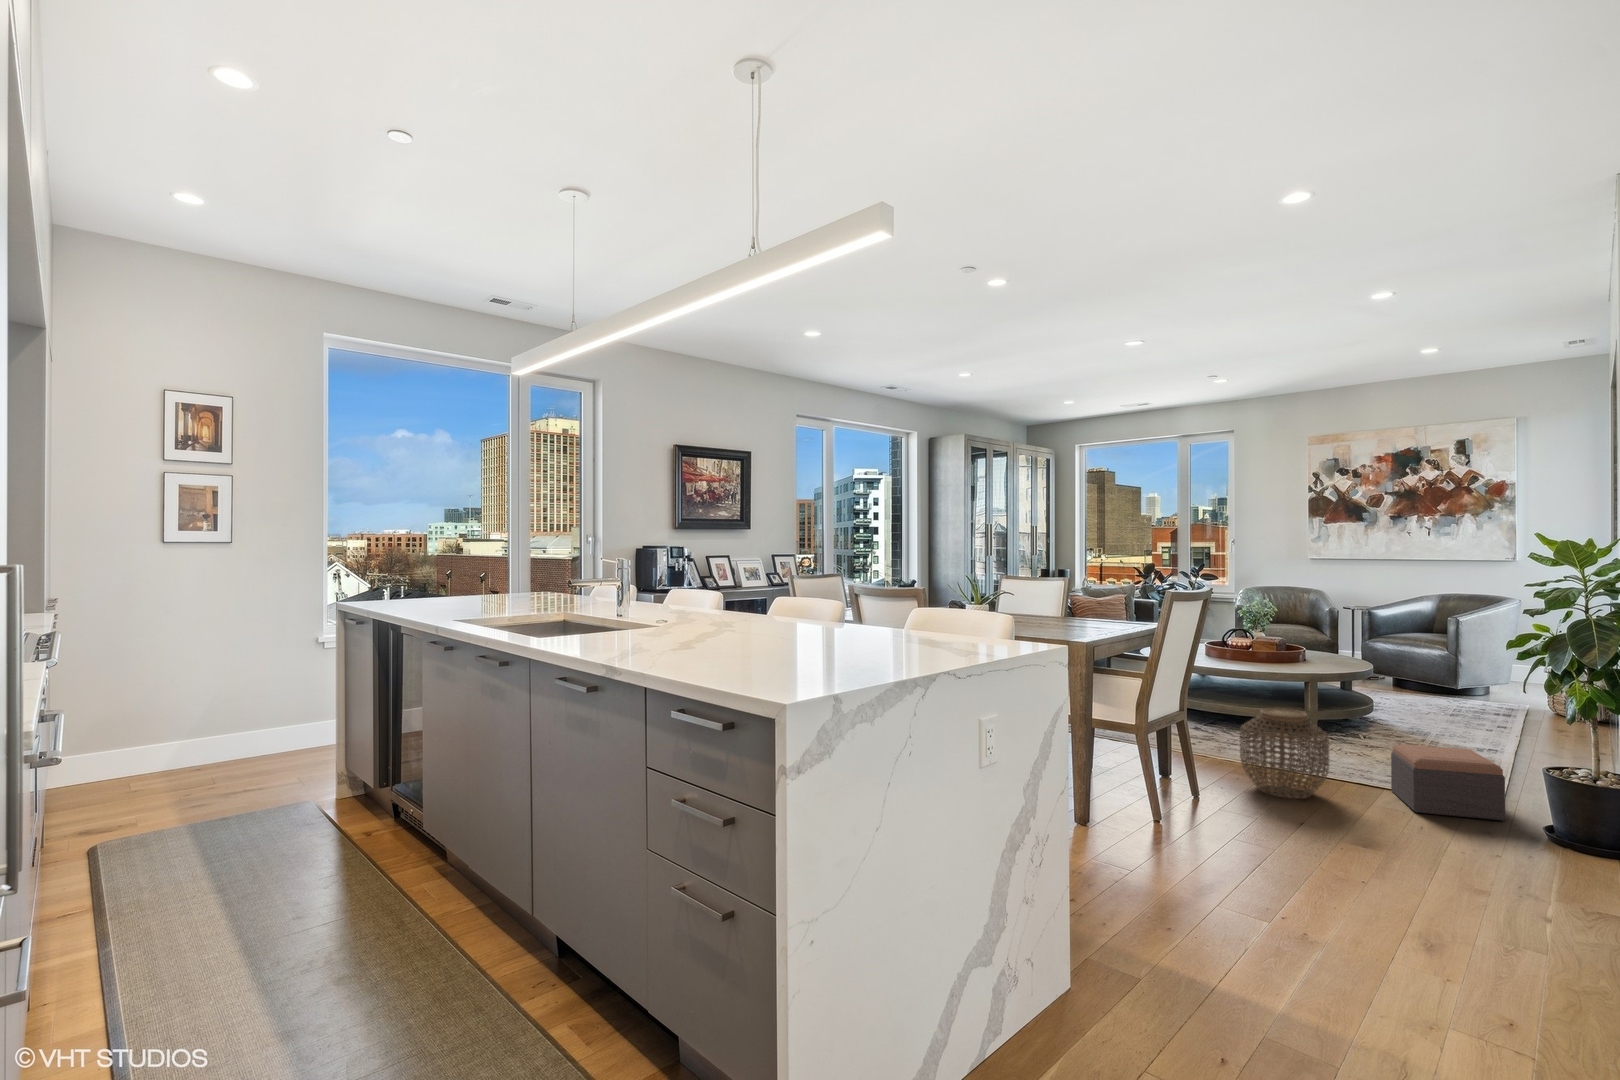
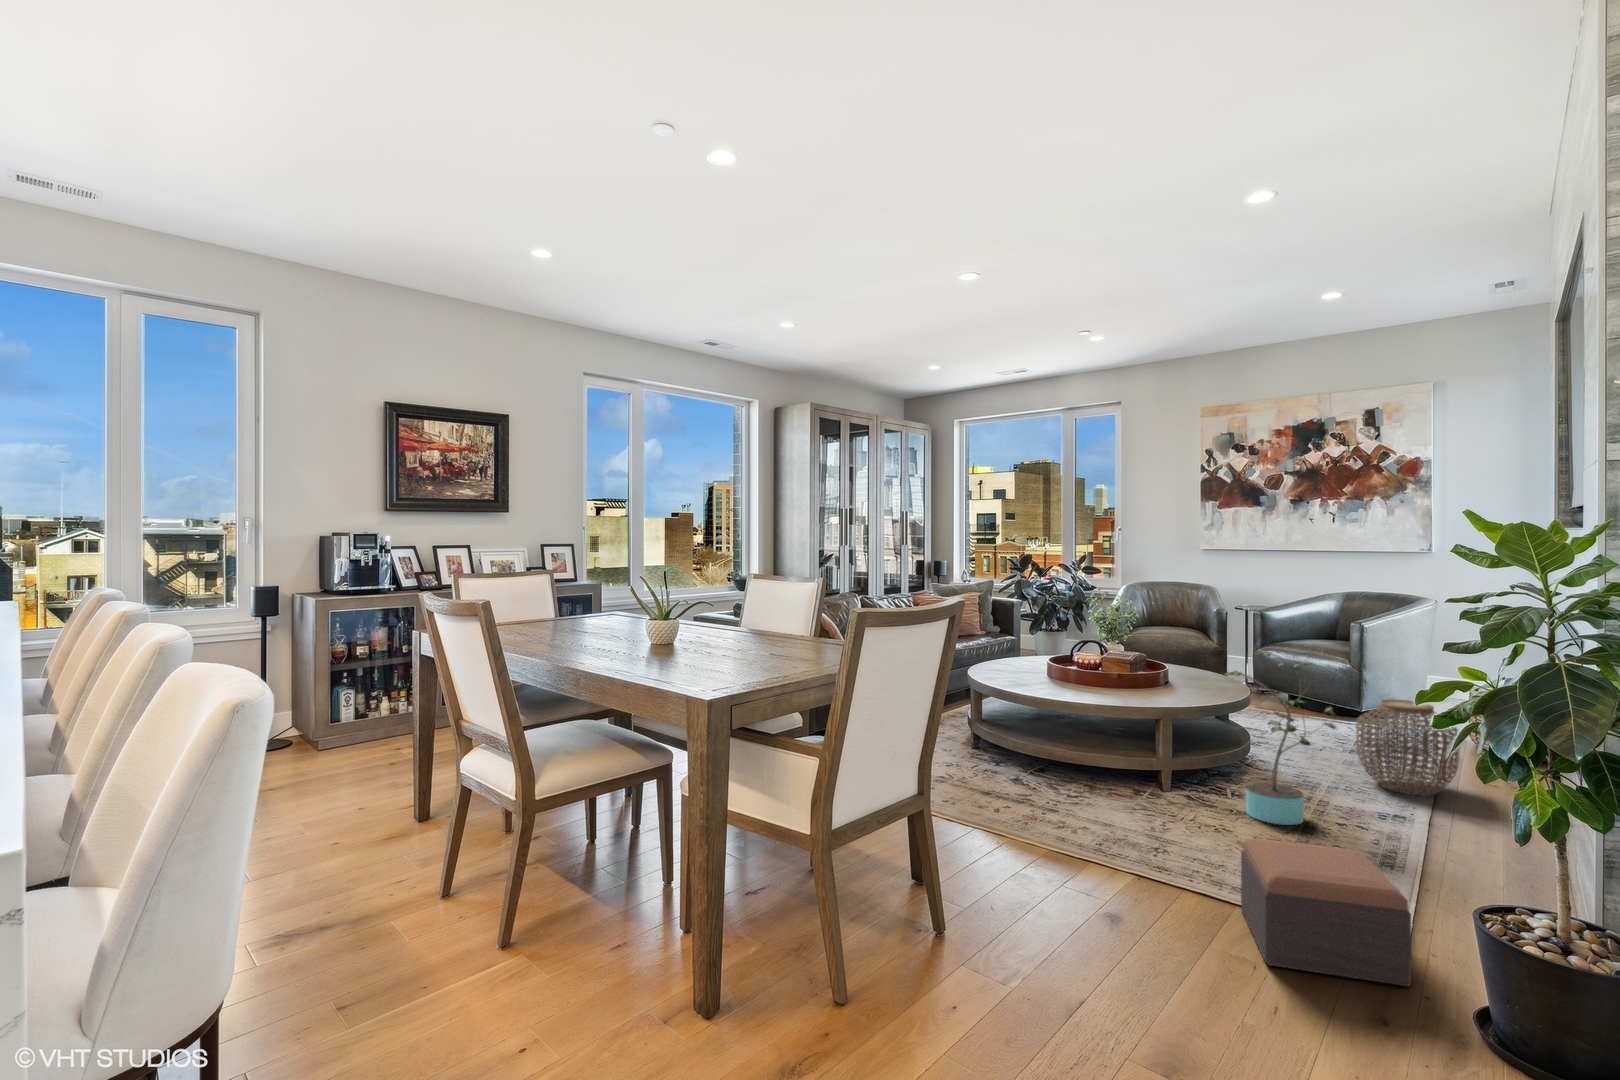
potted plant: none [1362,632,1449,754] -> present [1223,652,1336,825]
woven basket: present [1240,708,1329,799] -> present [1356,699,1459,795]

